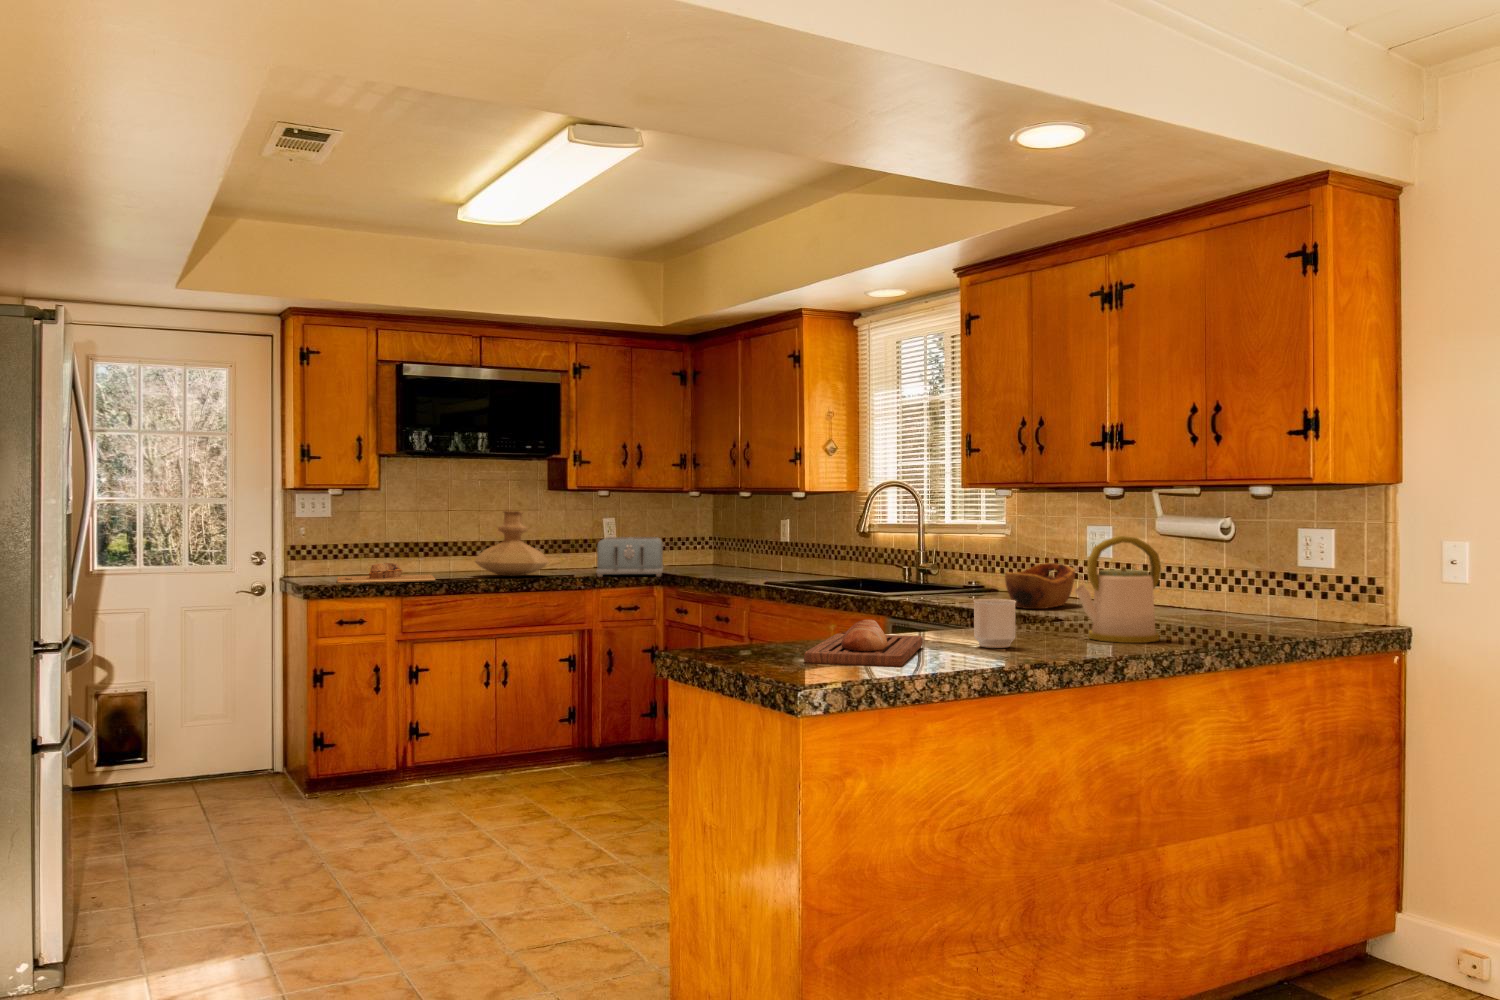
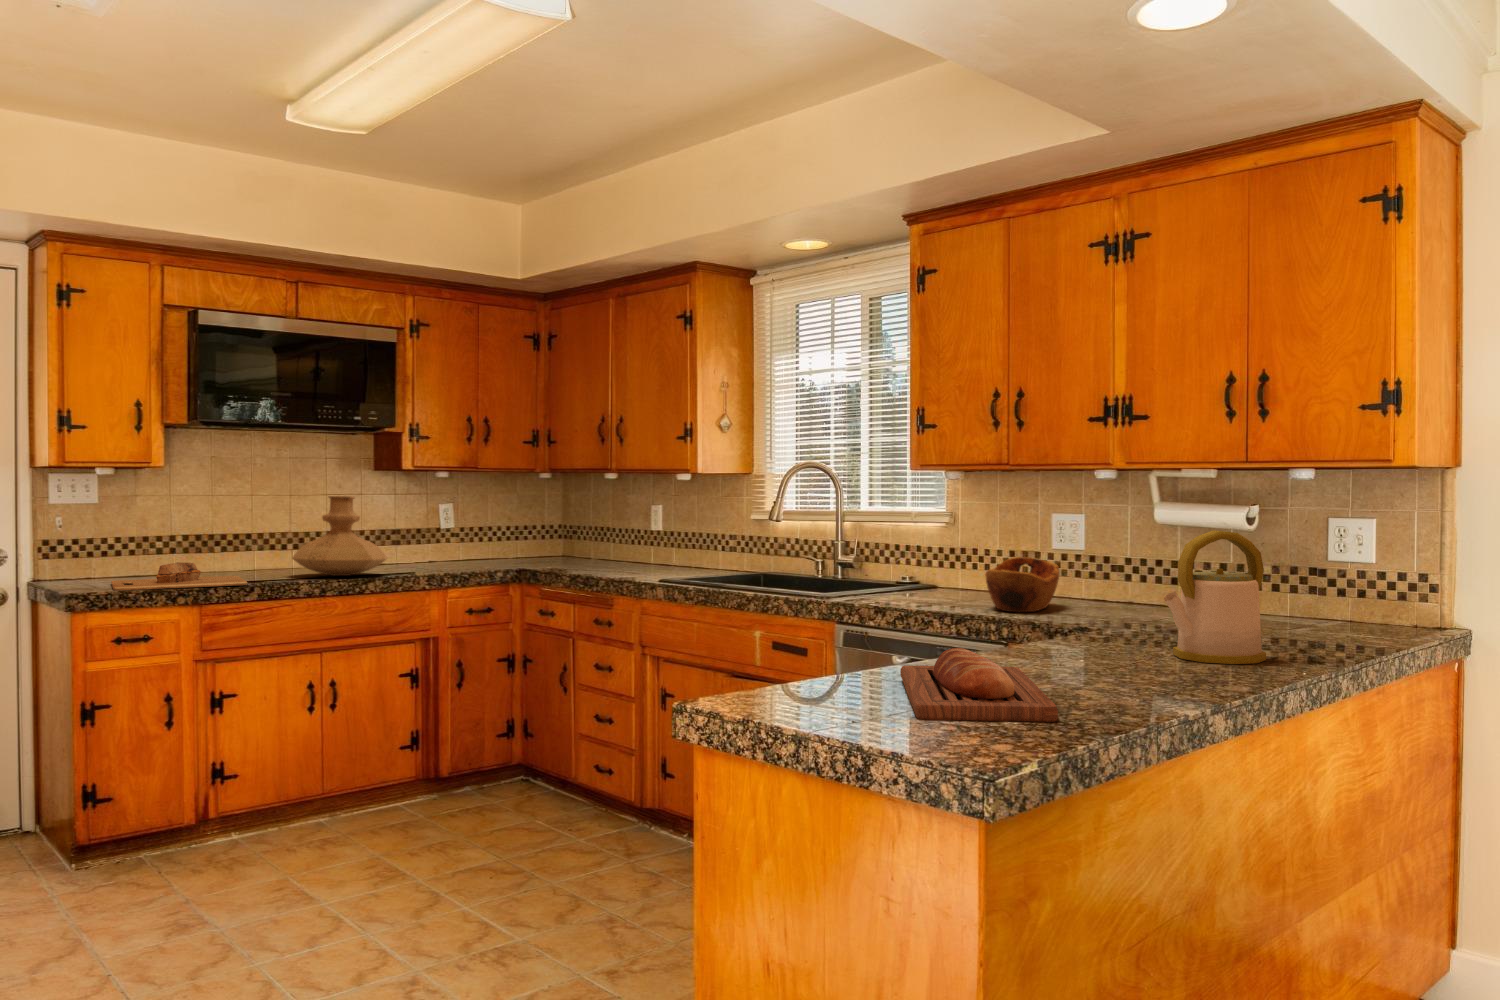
toaster: present [596,537,663,577] -> none [445,526,526,575]
mug: present [973,599,1016,648] -> none [1075,615,1132,680]

